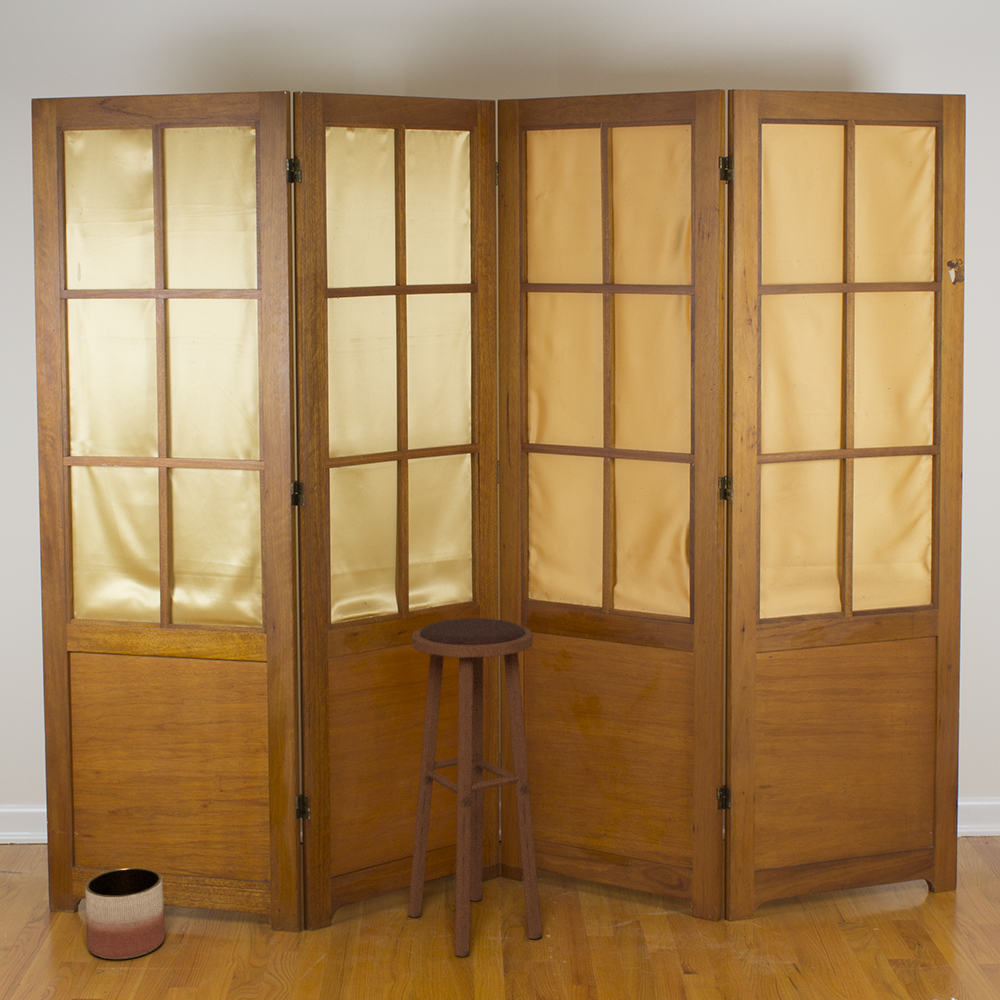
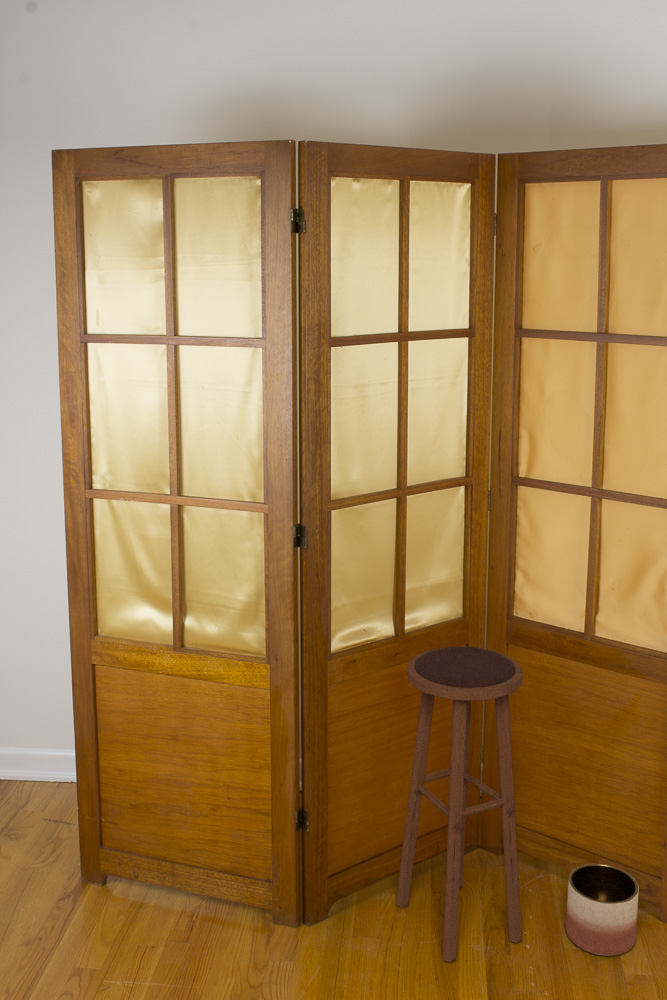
planter: present [85,867,165,959] -> present [566,864,639,956]

